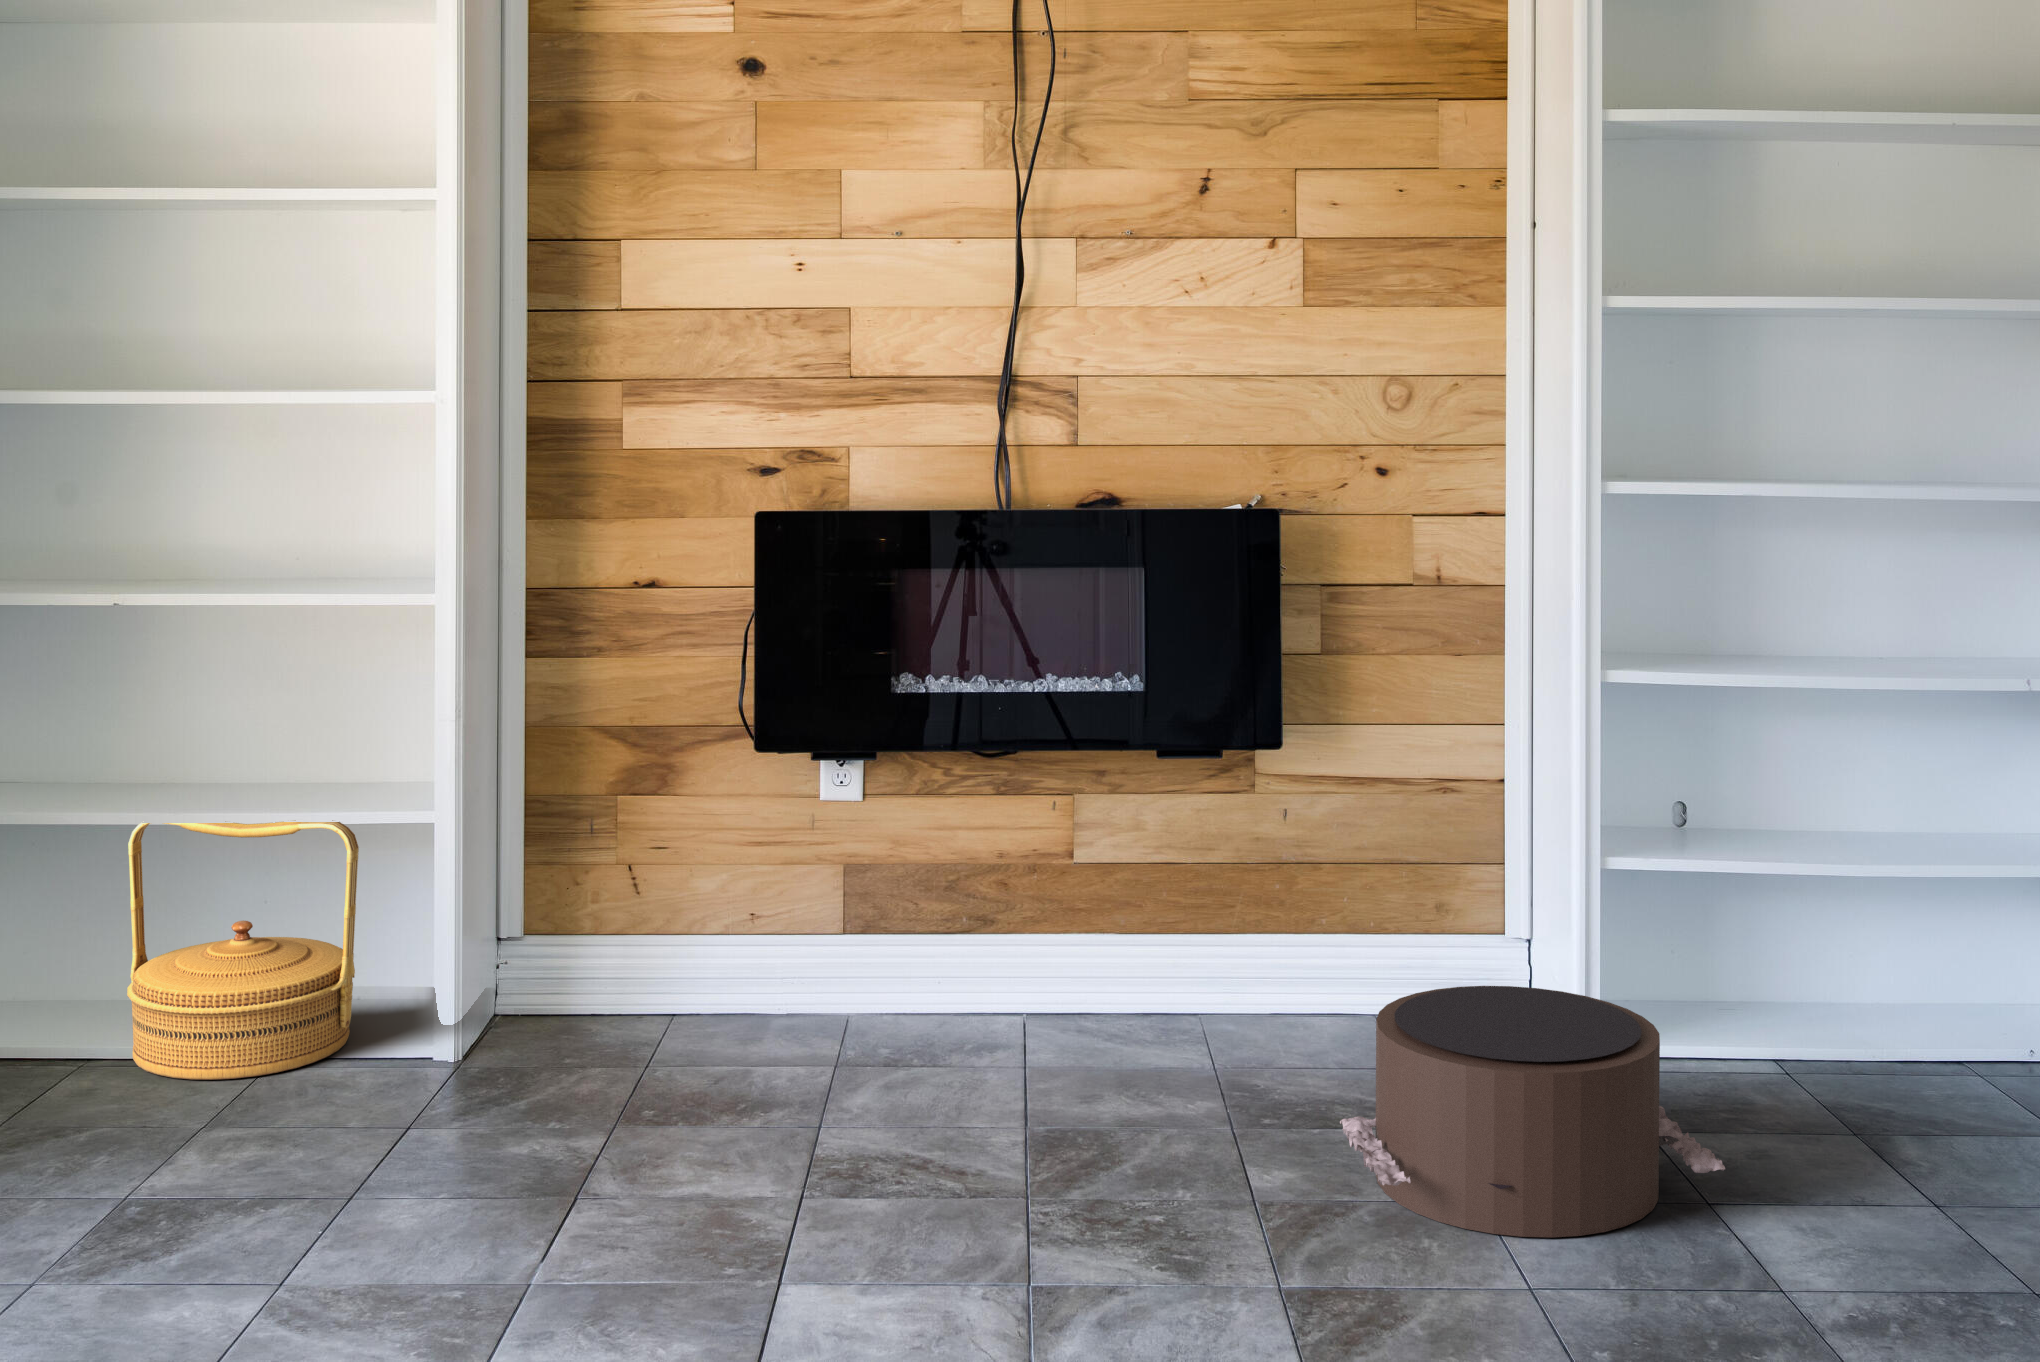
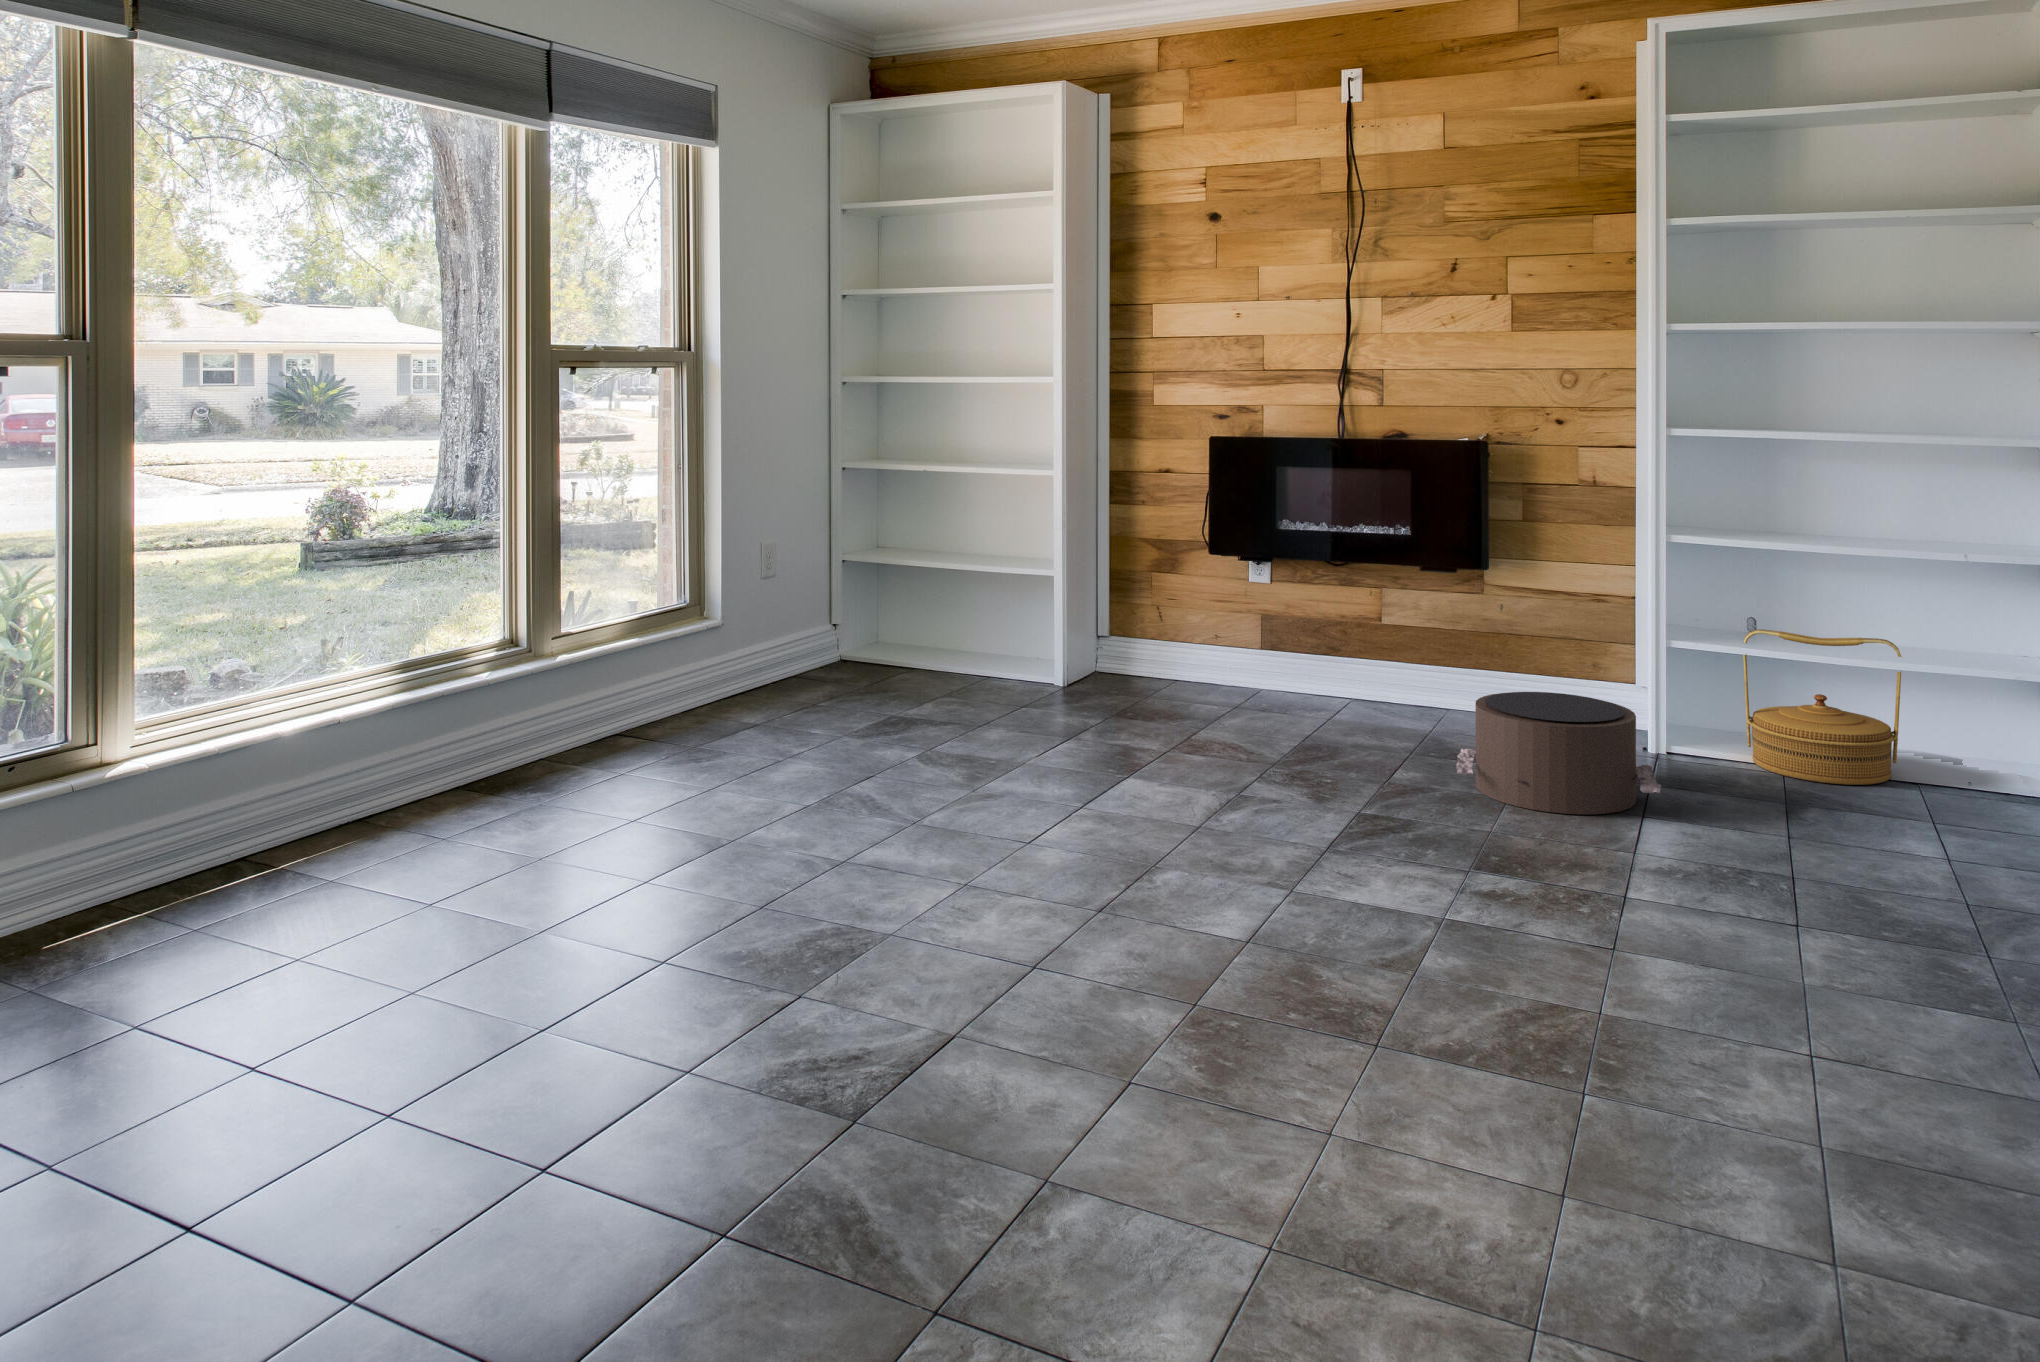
woven basket: present [127,820,359,1080] -> present [1743,629,1901,785]

